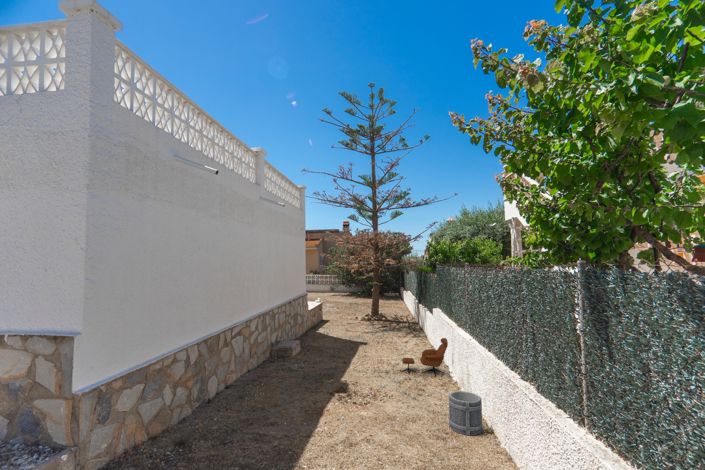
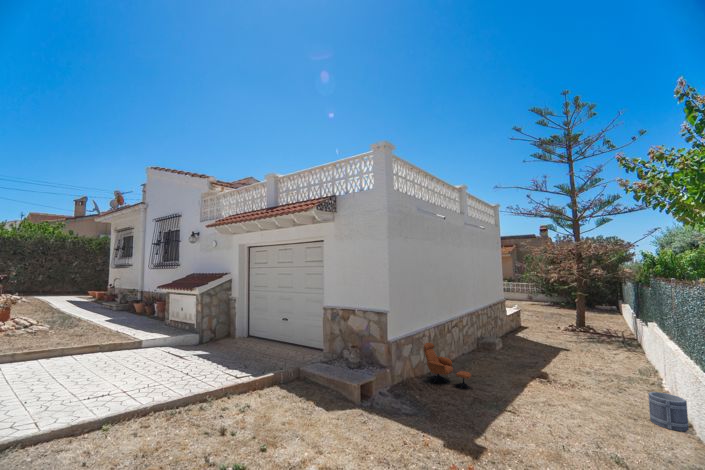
lounge chair: present [400,338,448,376] -> present [424,343,472,389]

